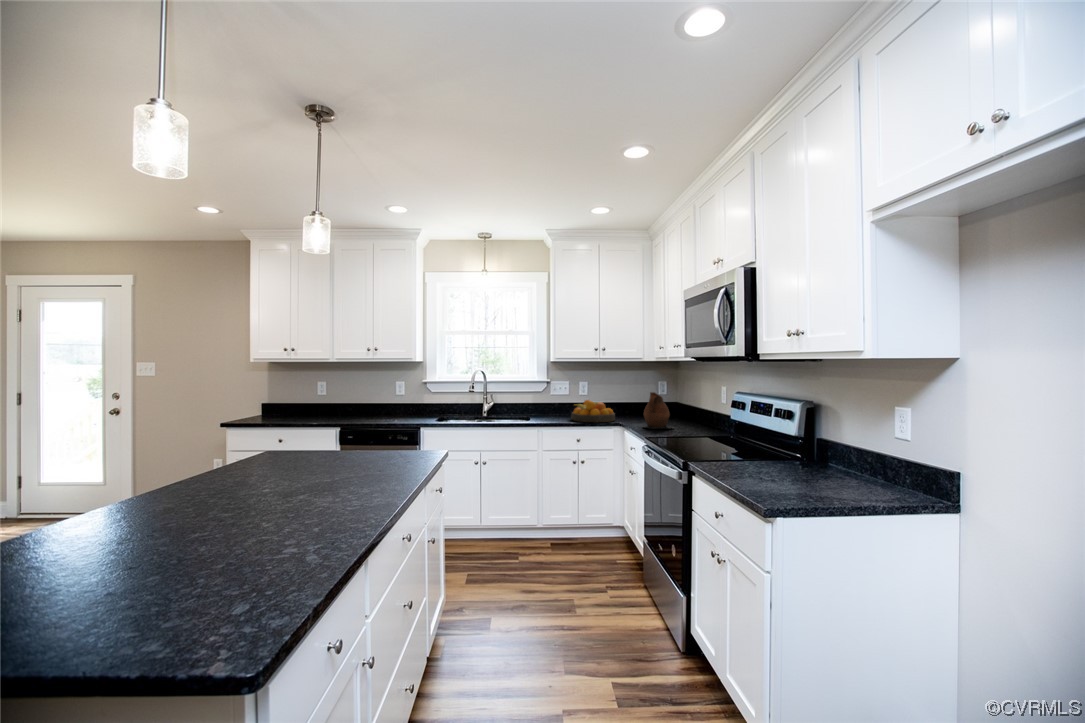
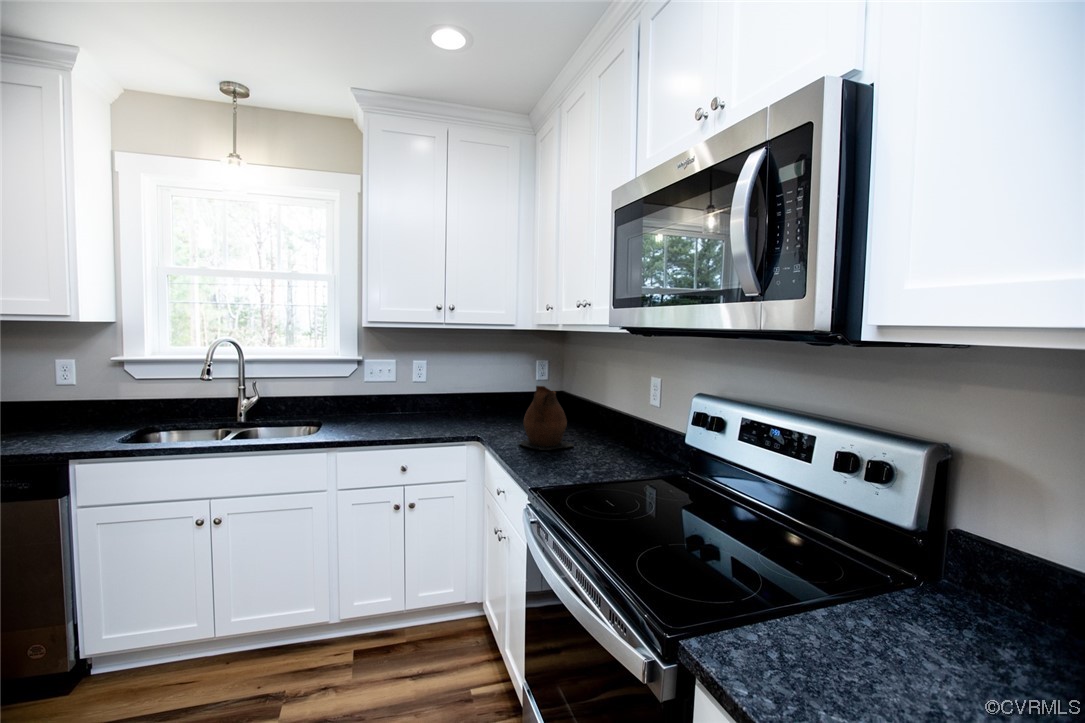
fruit bowl: present [571,400,615,422] -> none [398,391,473,432]

